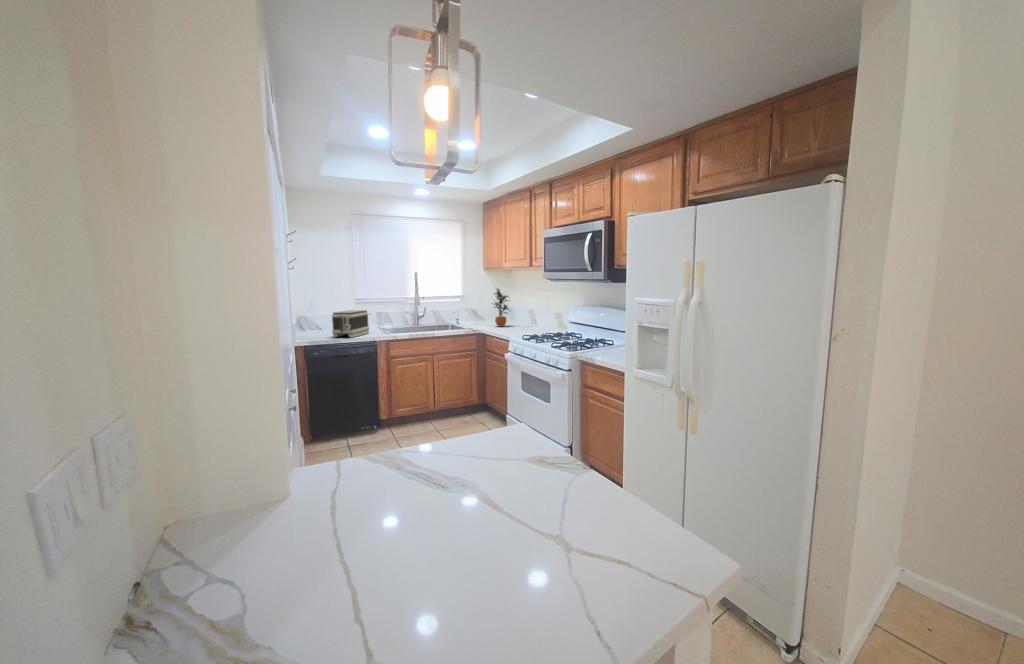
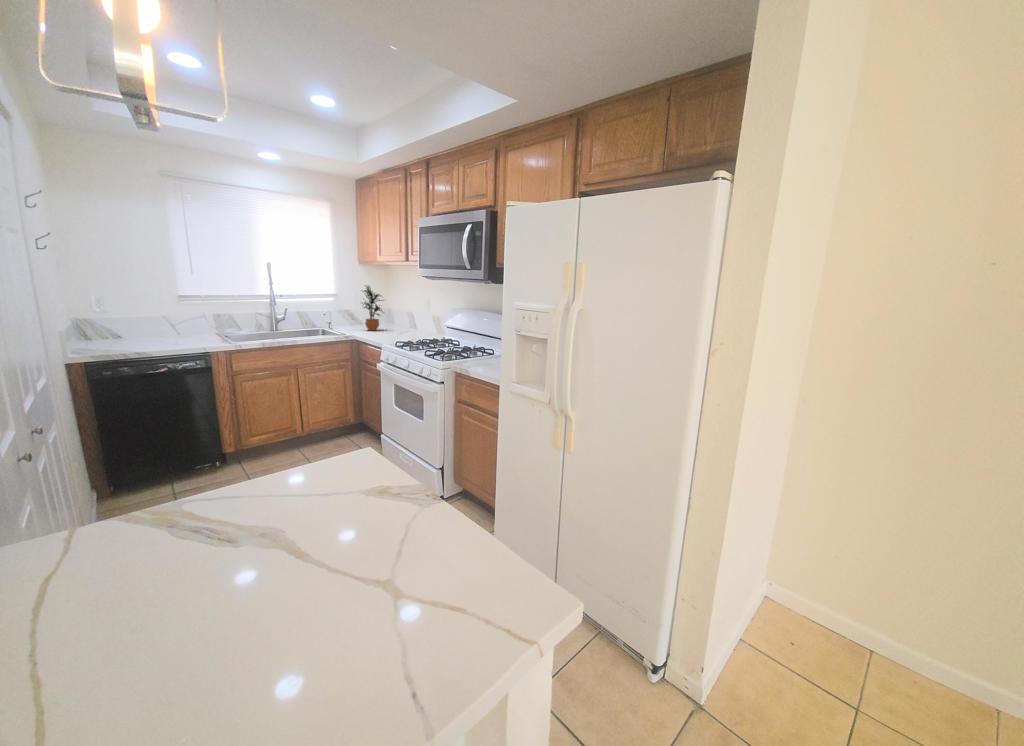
toaster: present [332,310,369,338] -> none [124,306,189,343]

